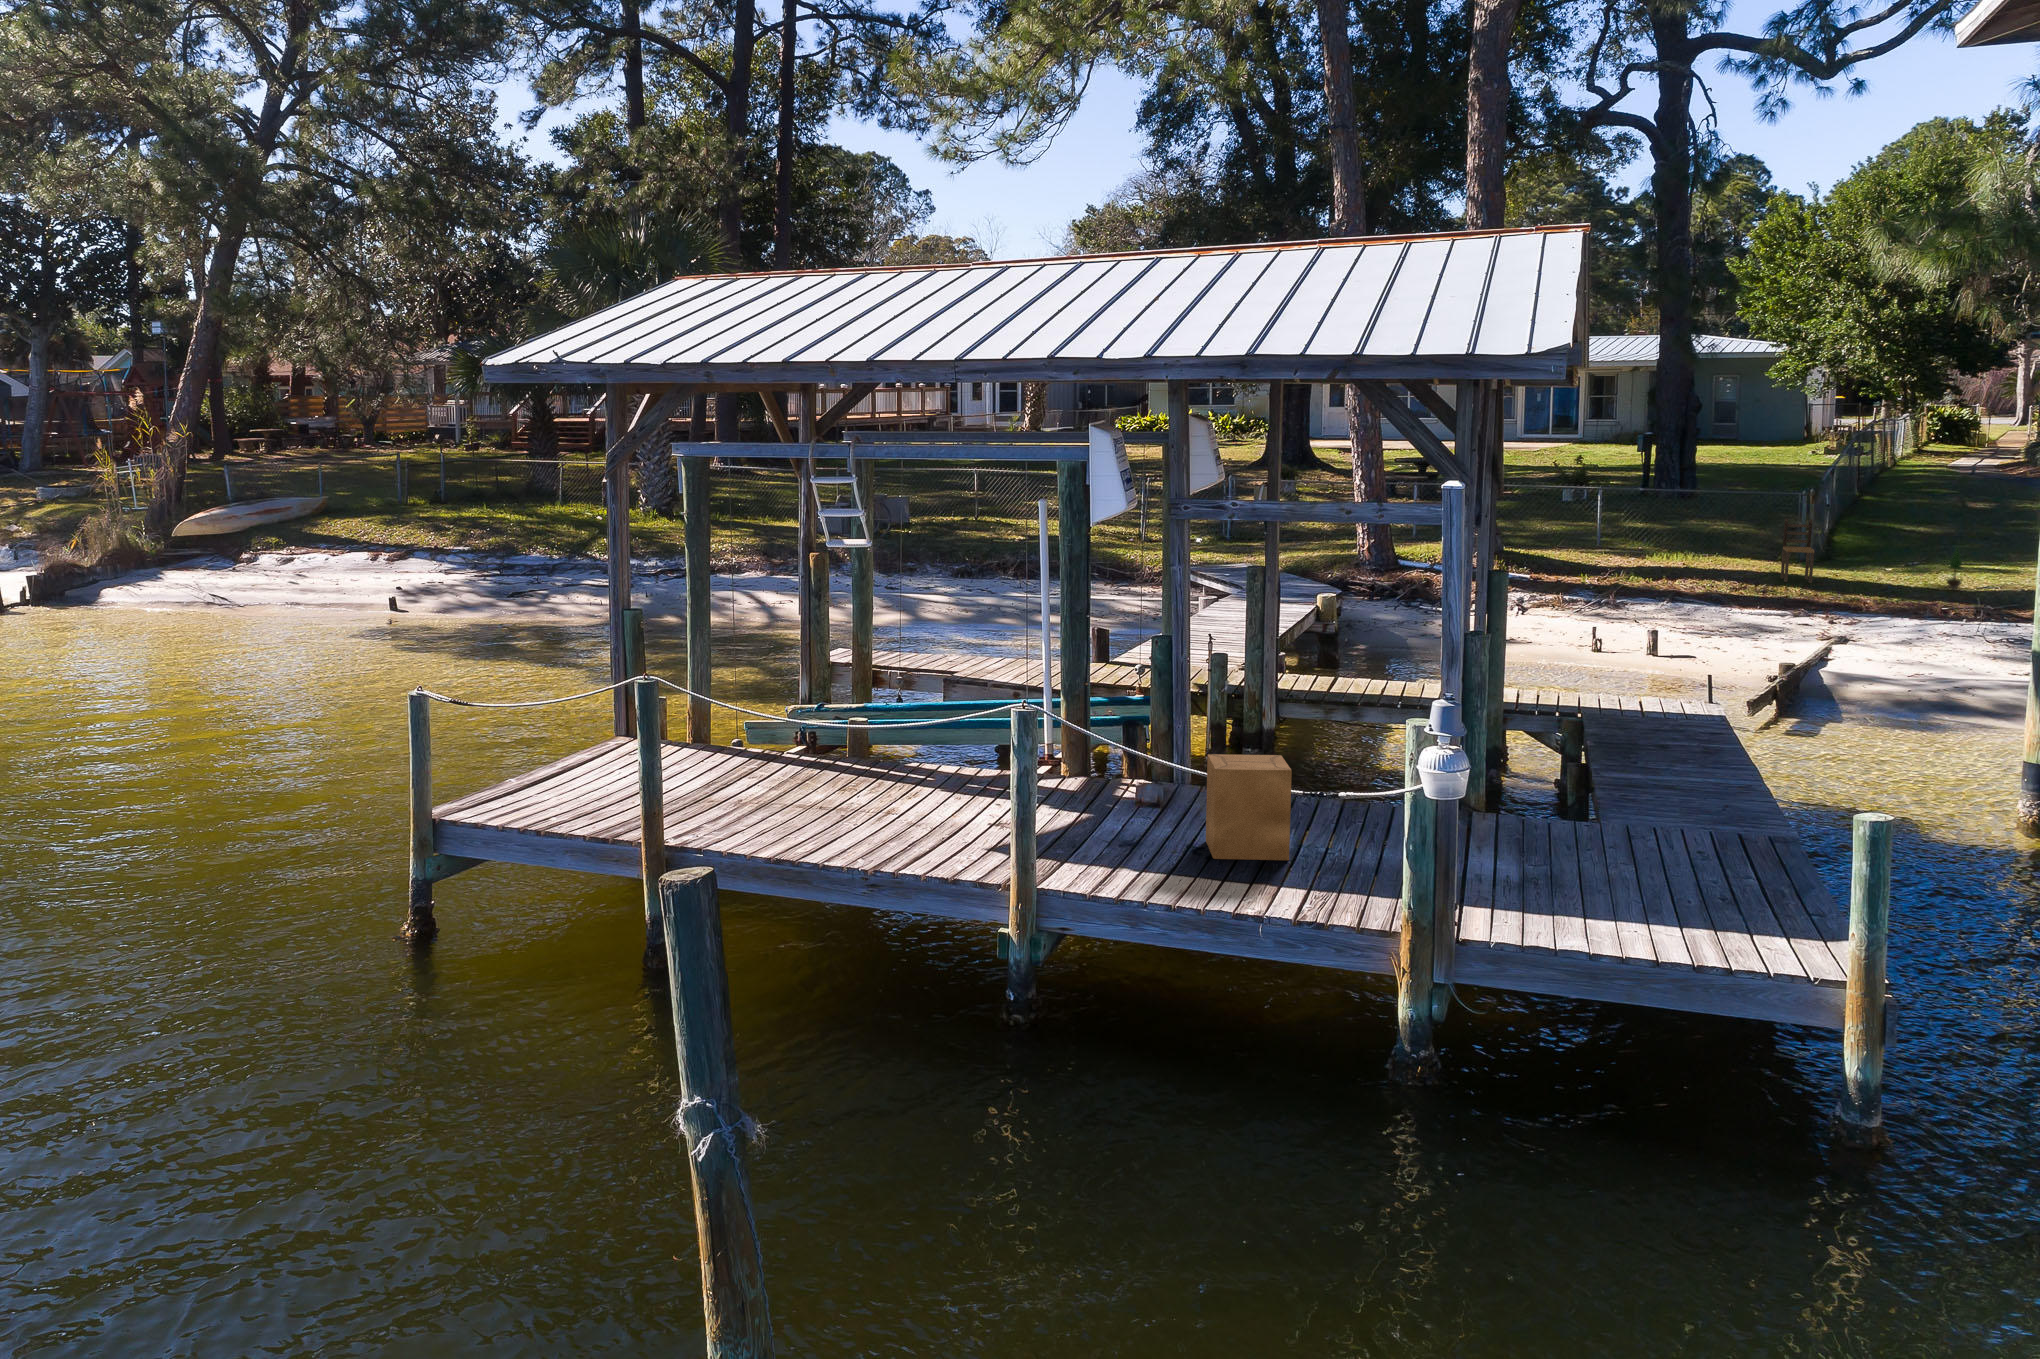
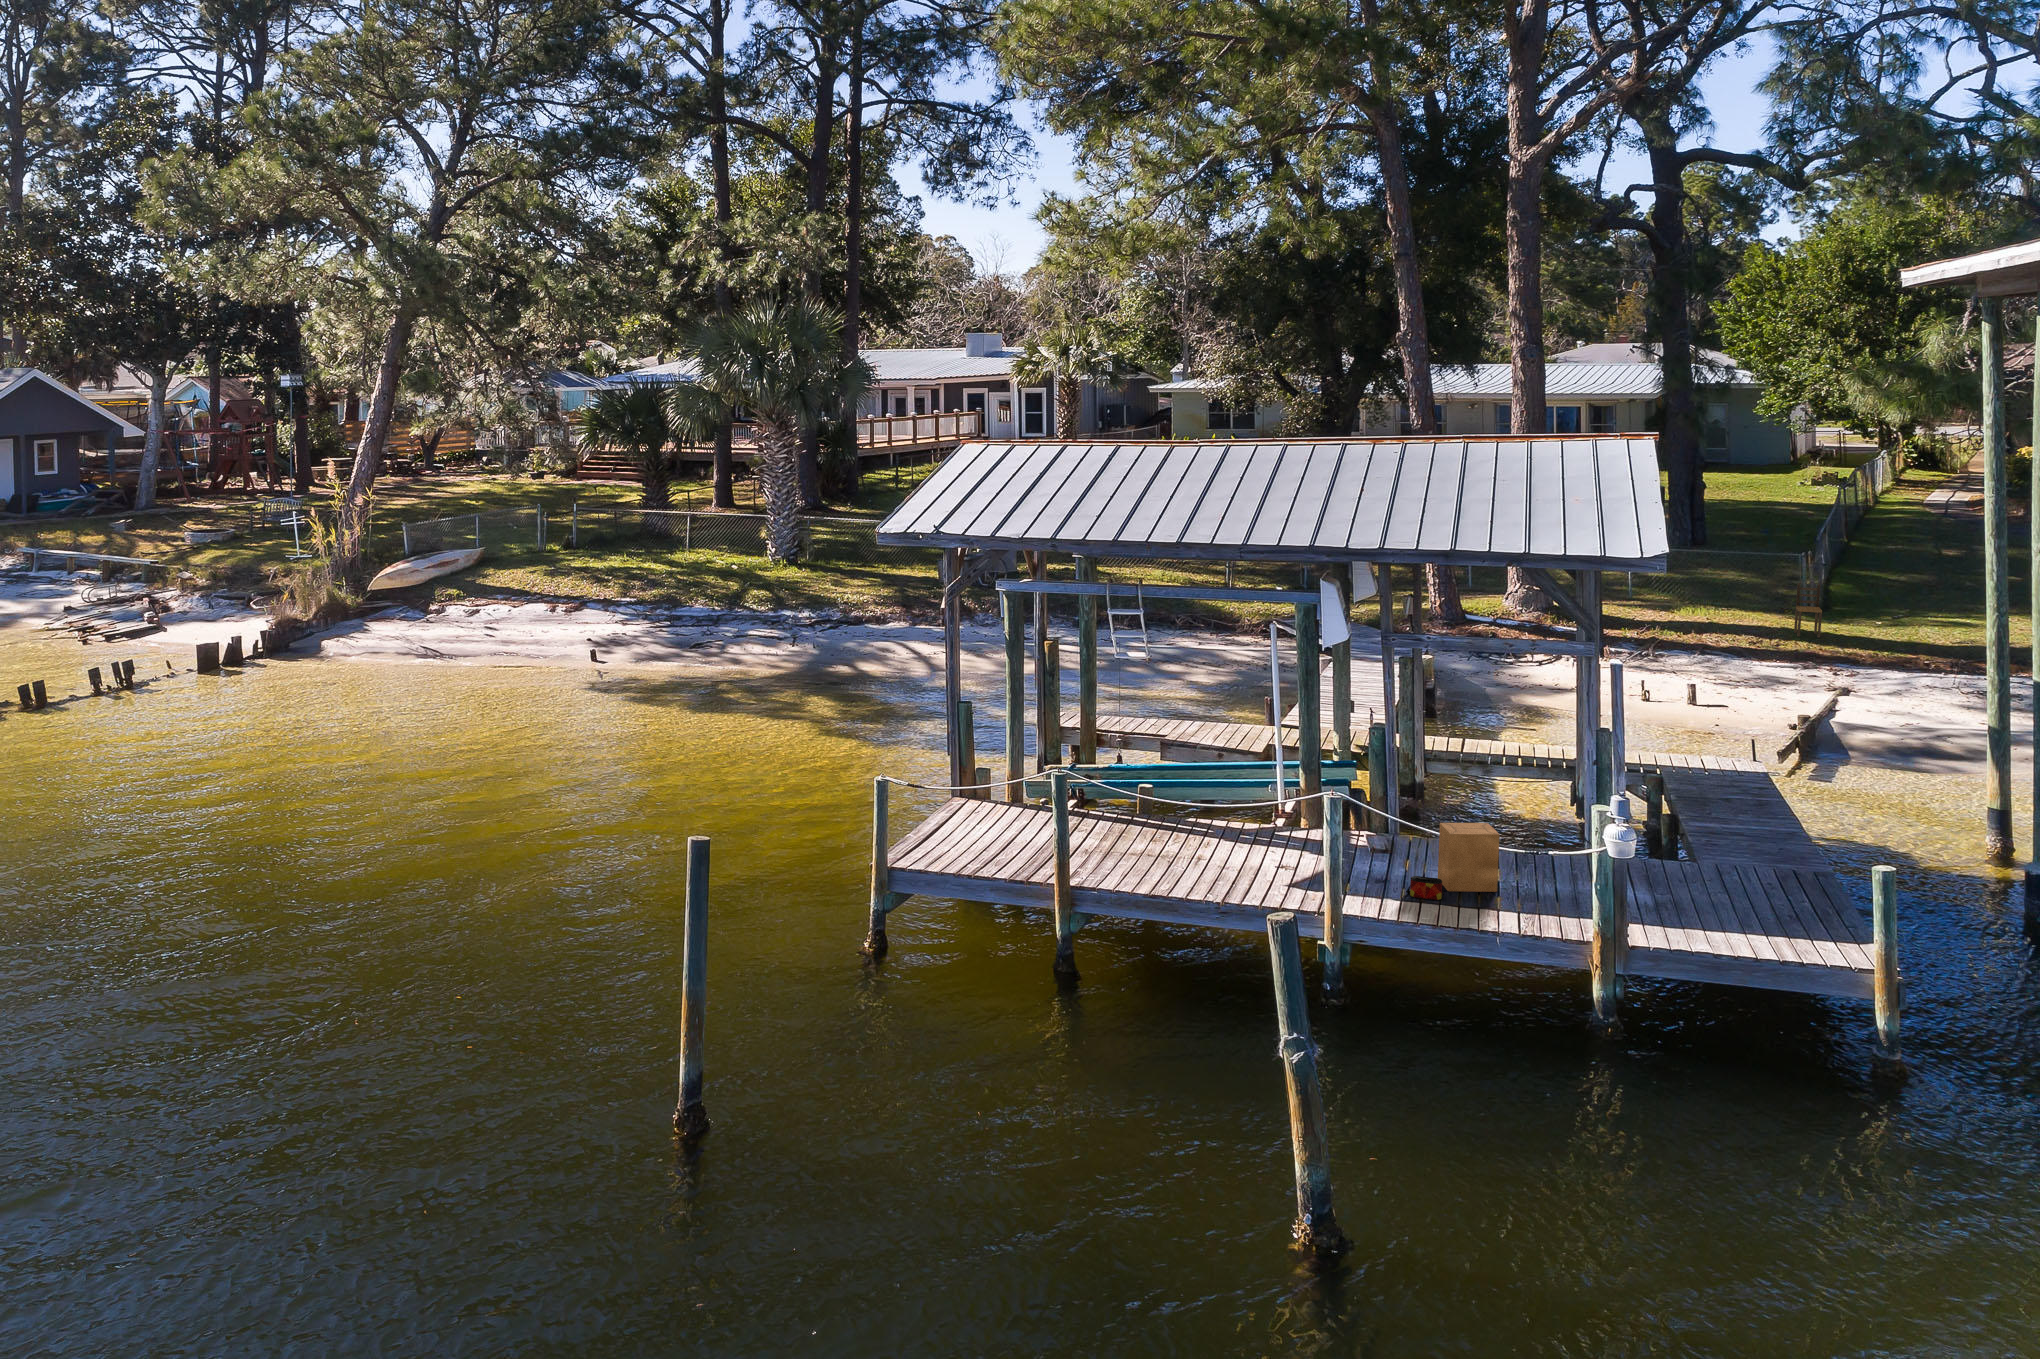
potted tree: present [1947,547,1963,590] -> none [1929,609,1945,645]
bag: none [1146,834,1203,872] -> present [1406,876,1444,900]

